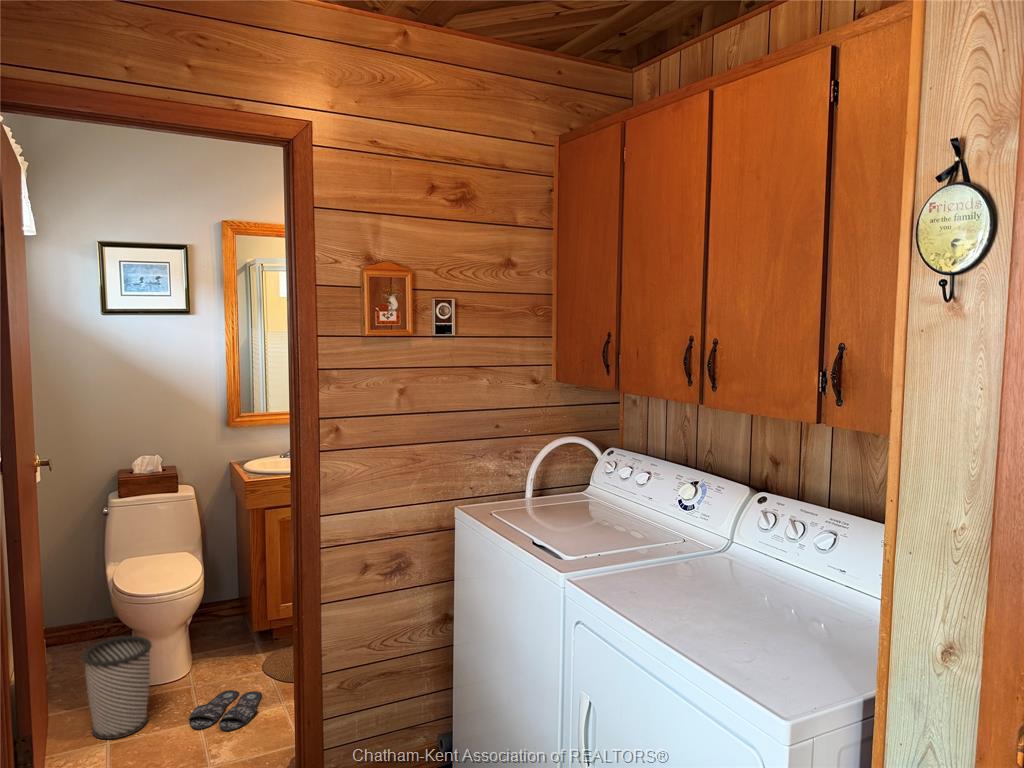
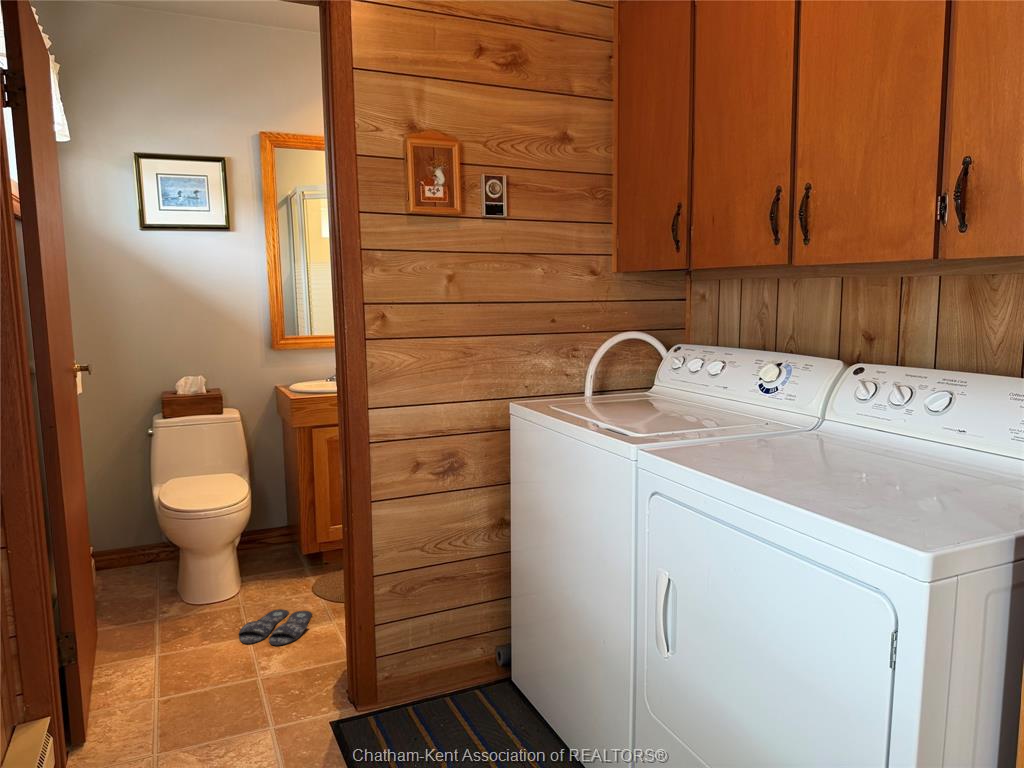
wastebasket: present [83,636,152,739] -> none [130,550,199,651]

